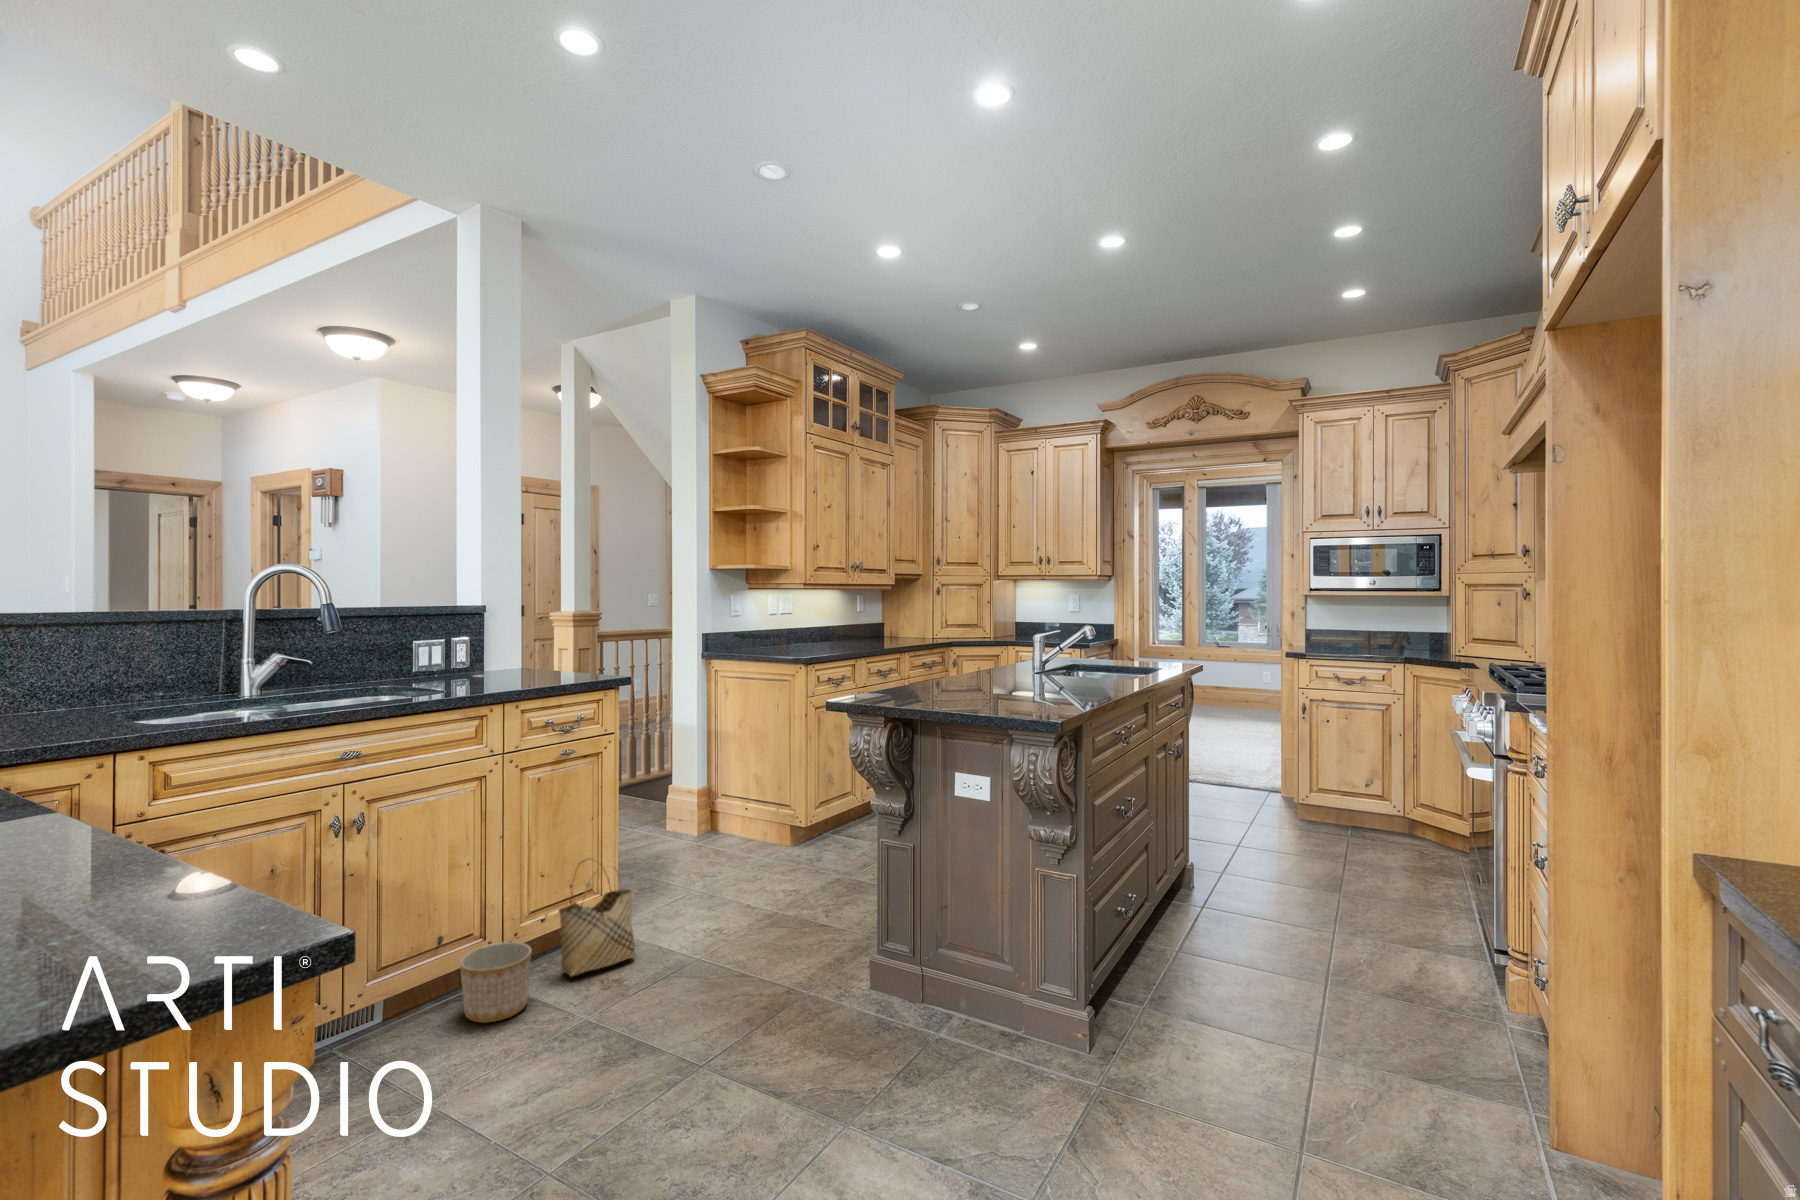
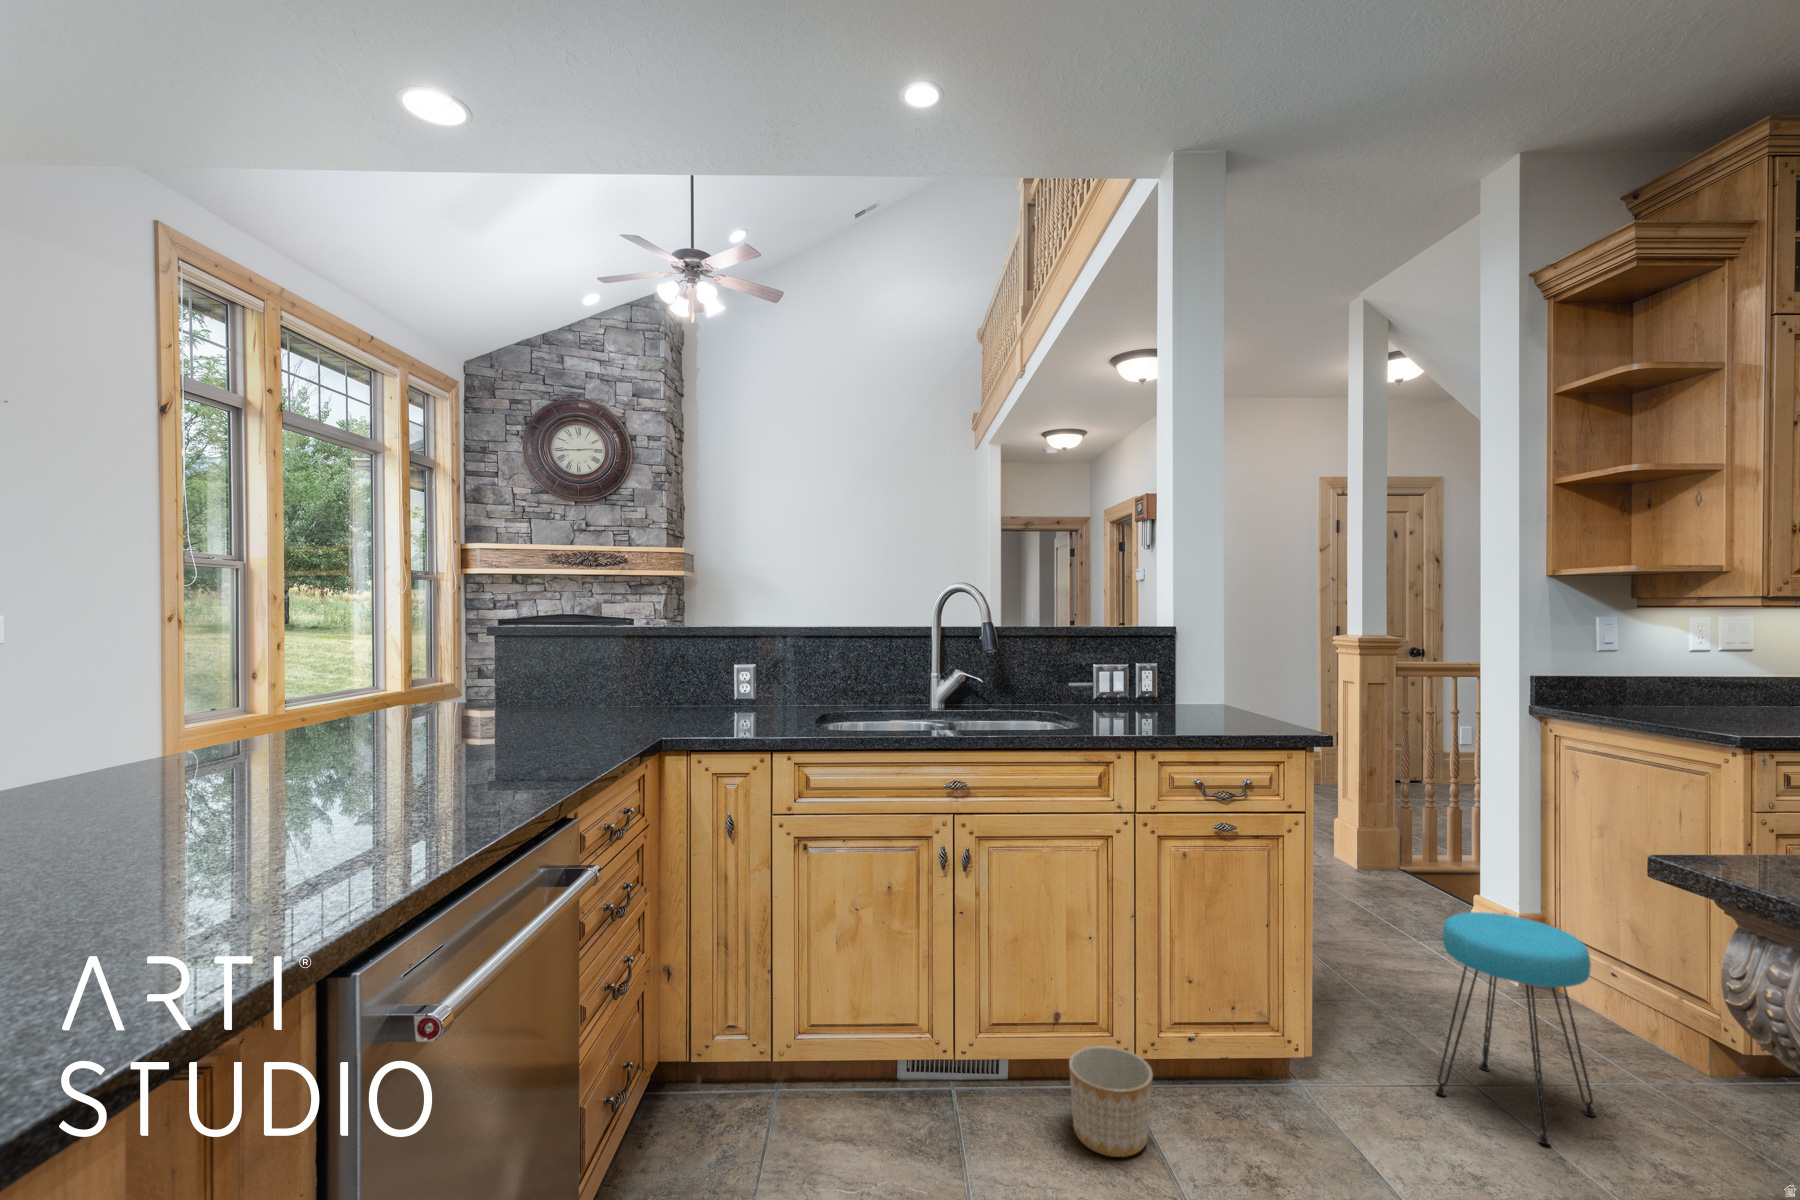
stool: none [681,780,756,902] -> present [1436,912,1595,1145]
woven basket: present [559,858,635,976] -> none [1201,980,1315,1155]

